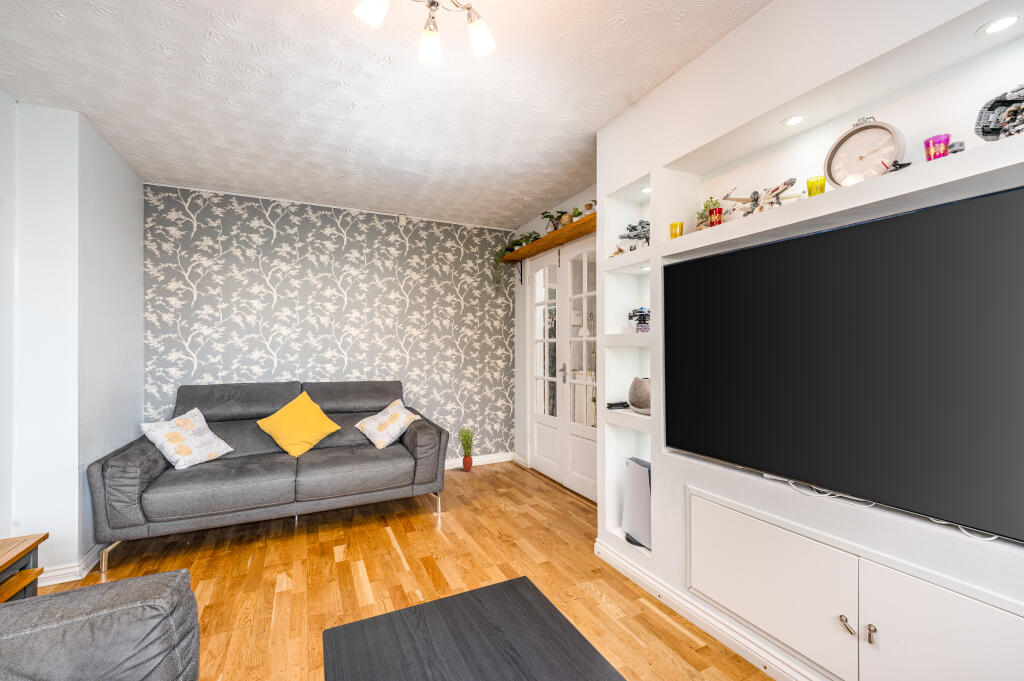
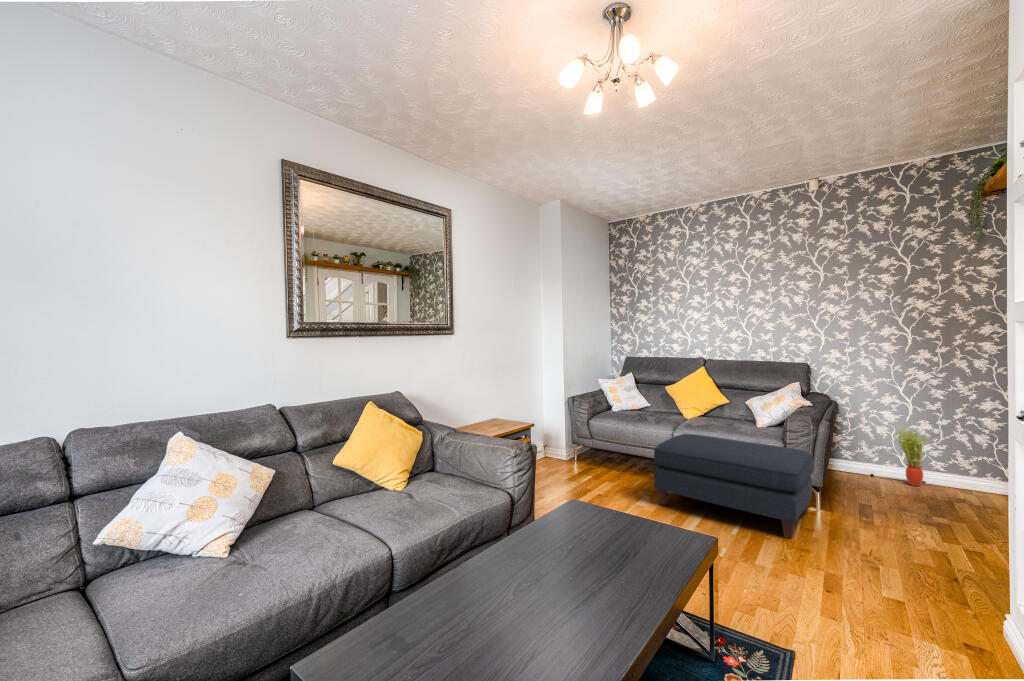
ottoman: none [297,462,459,578] -> present [654,434,814,539]

